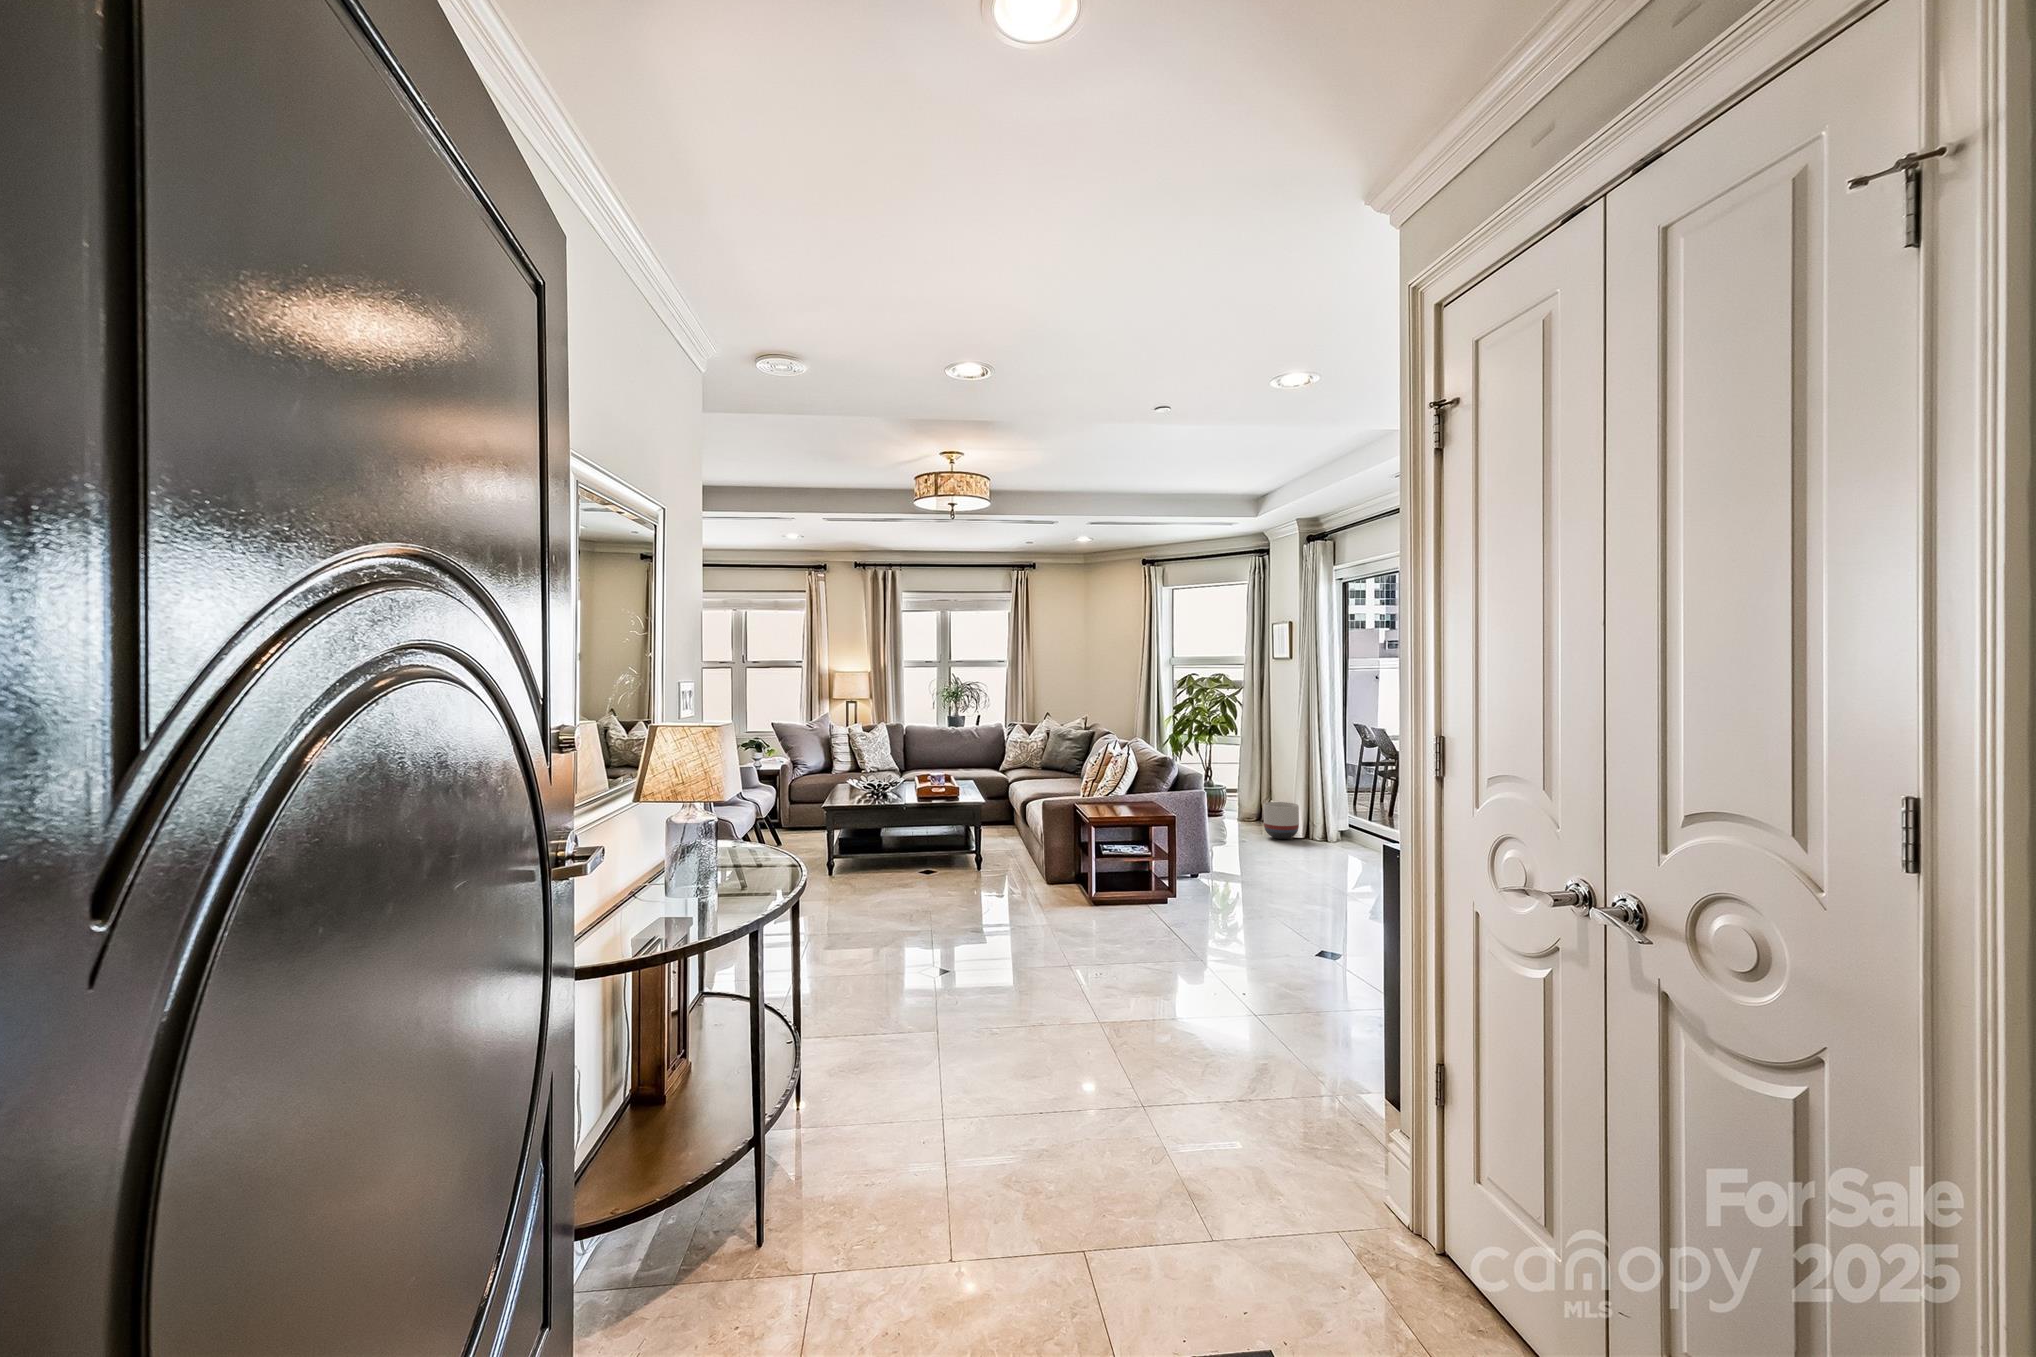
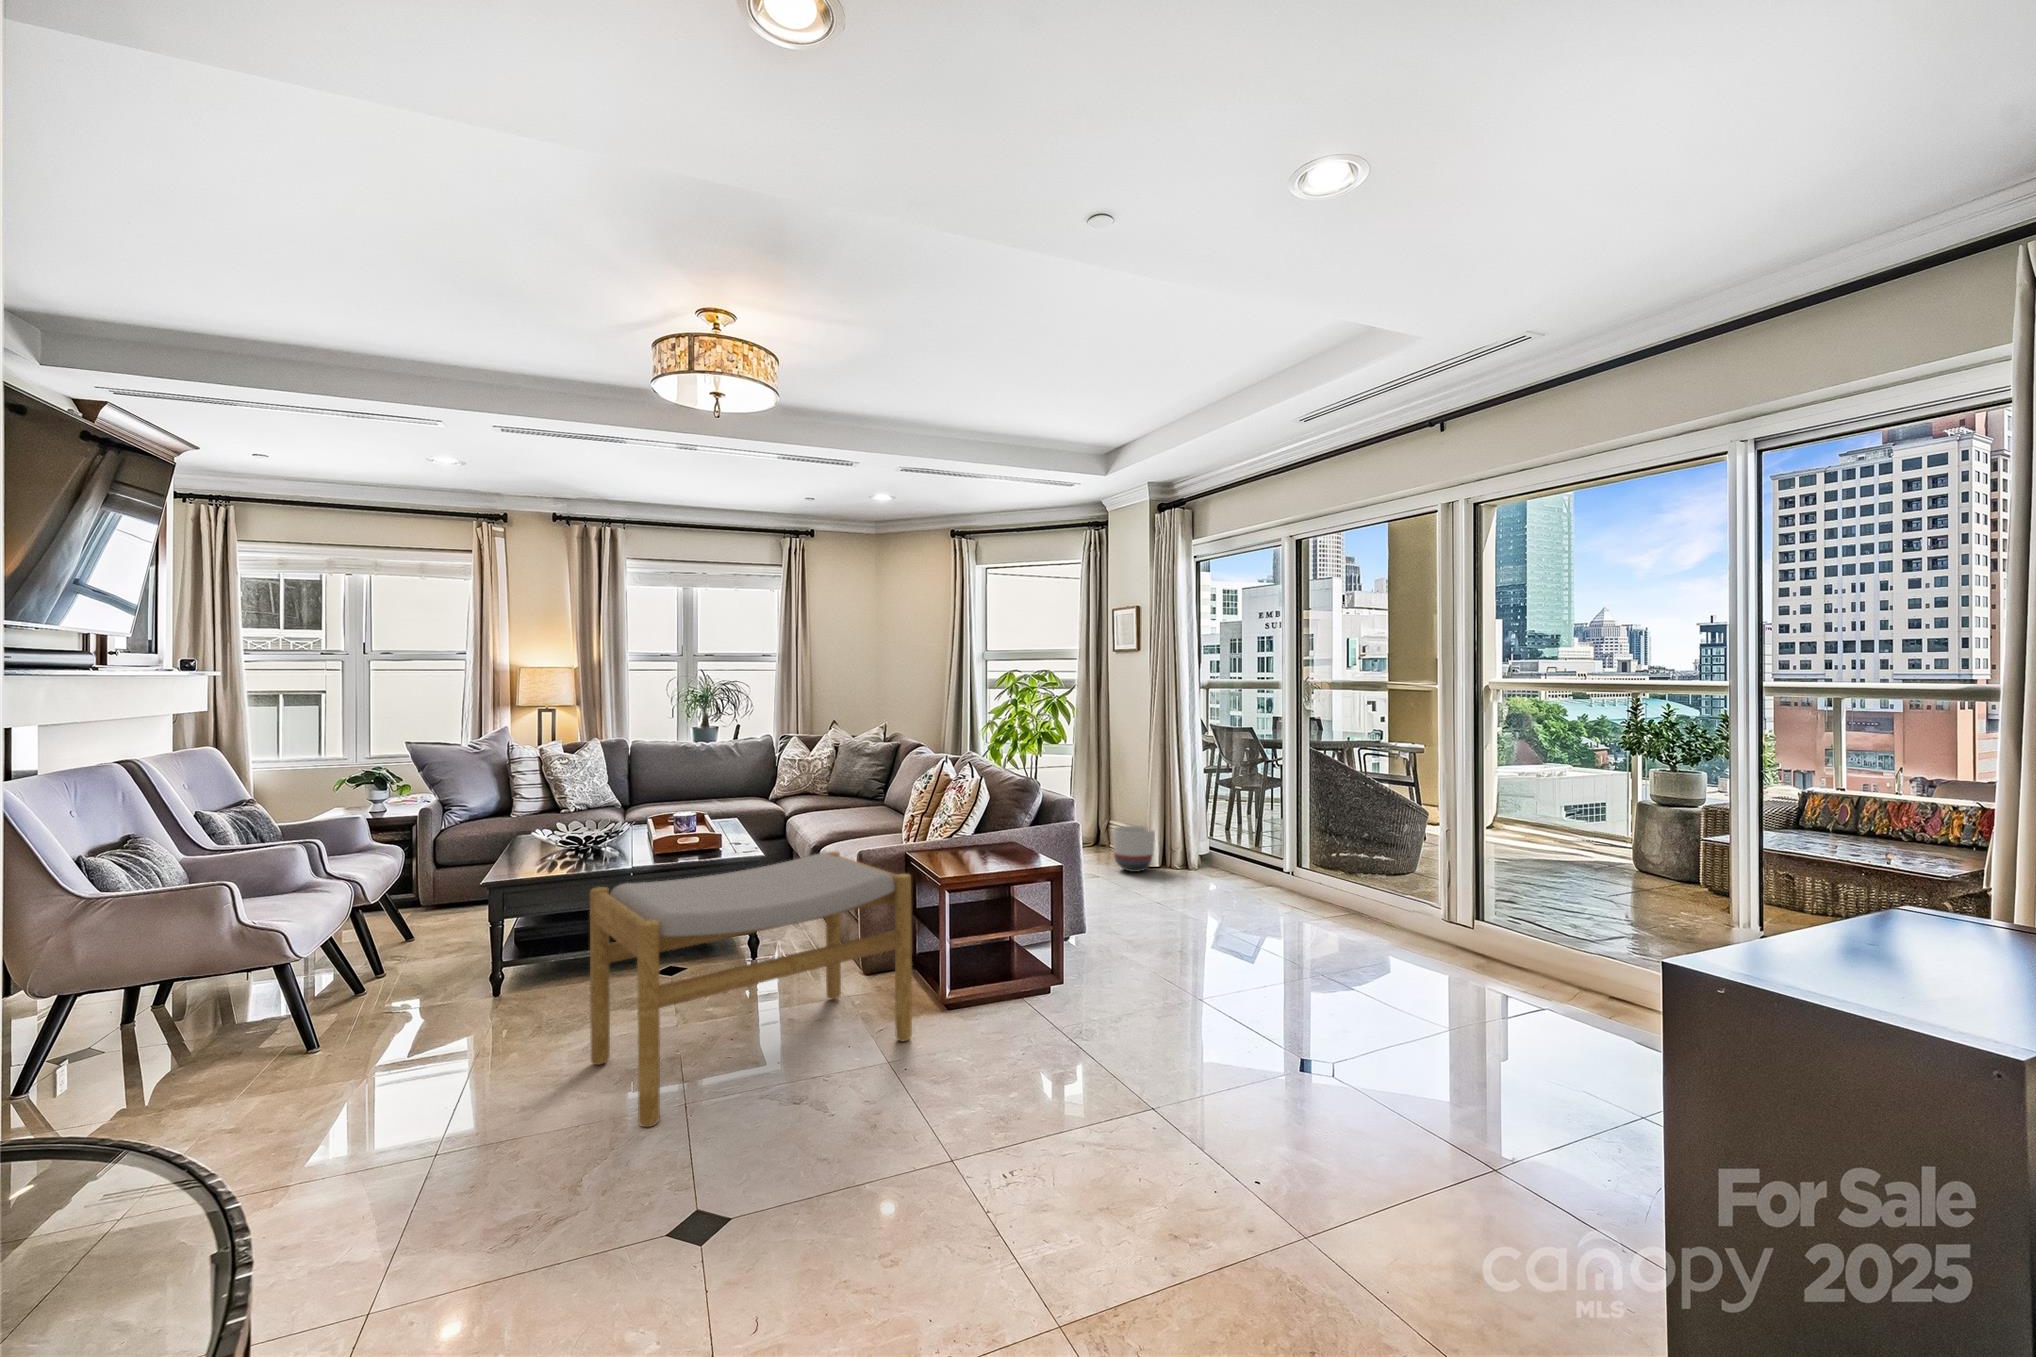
footstool: none [881,798,1066,936] -> present [590,851,912,1127]

